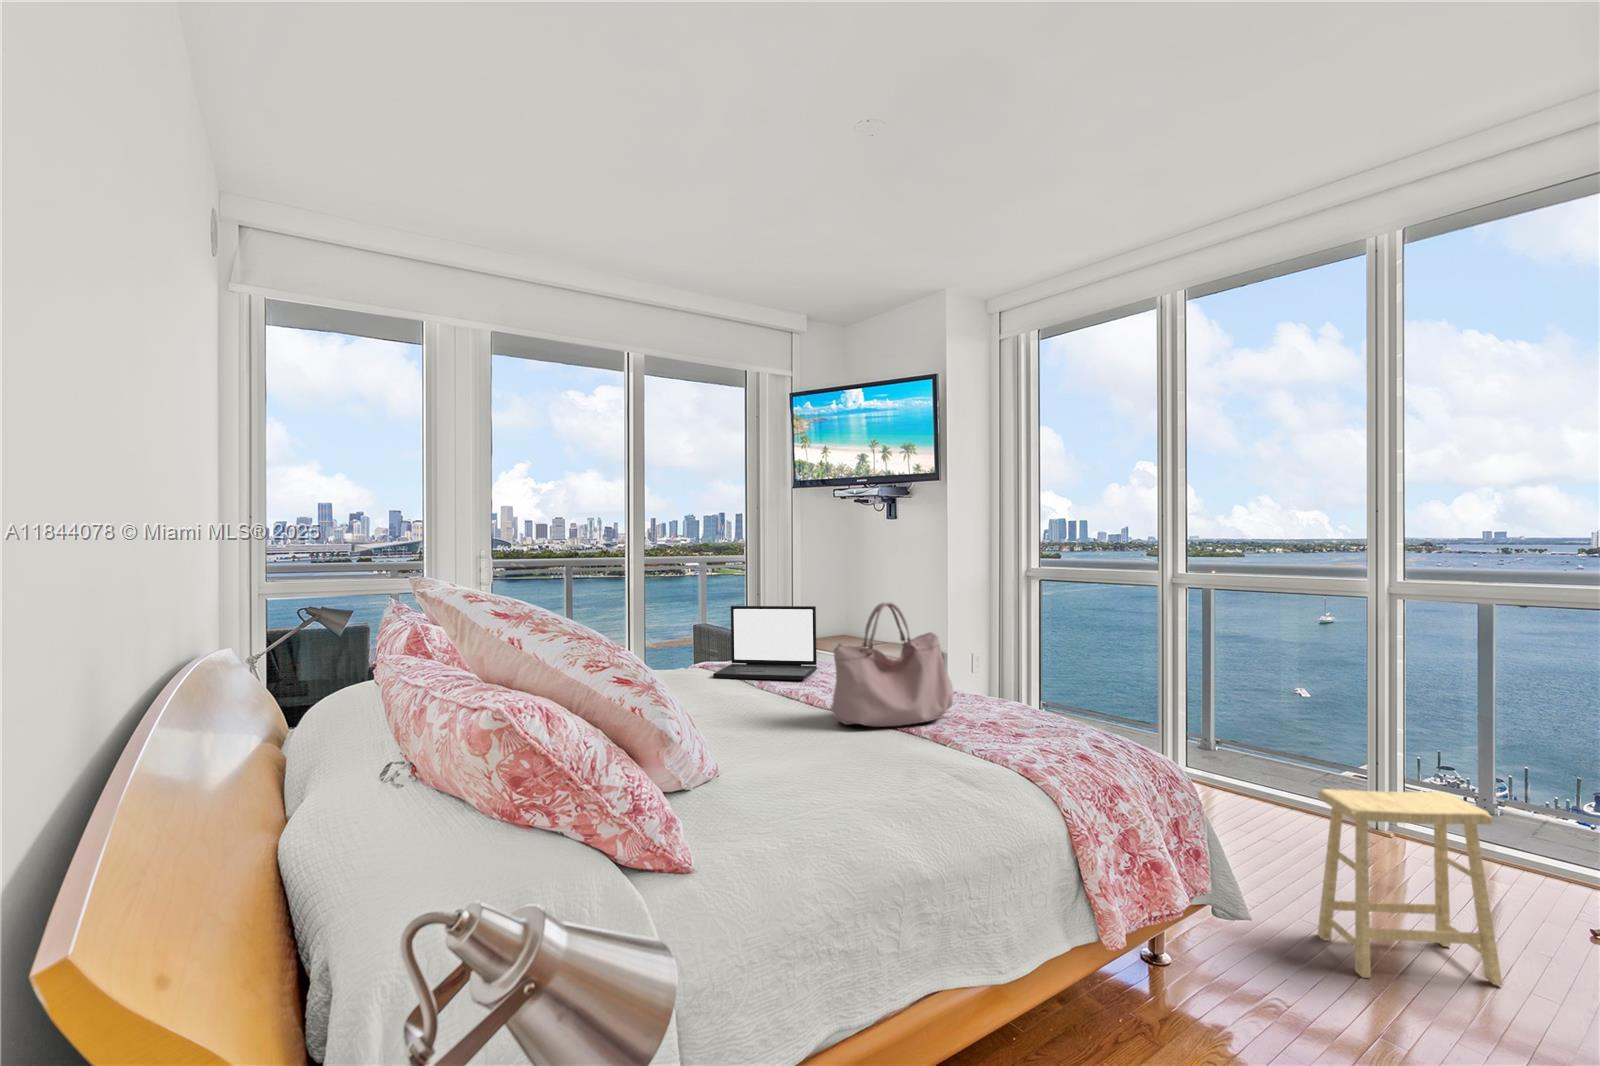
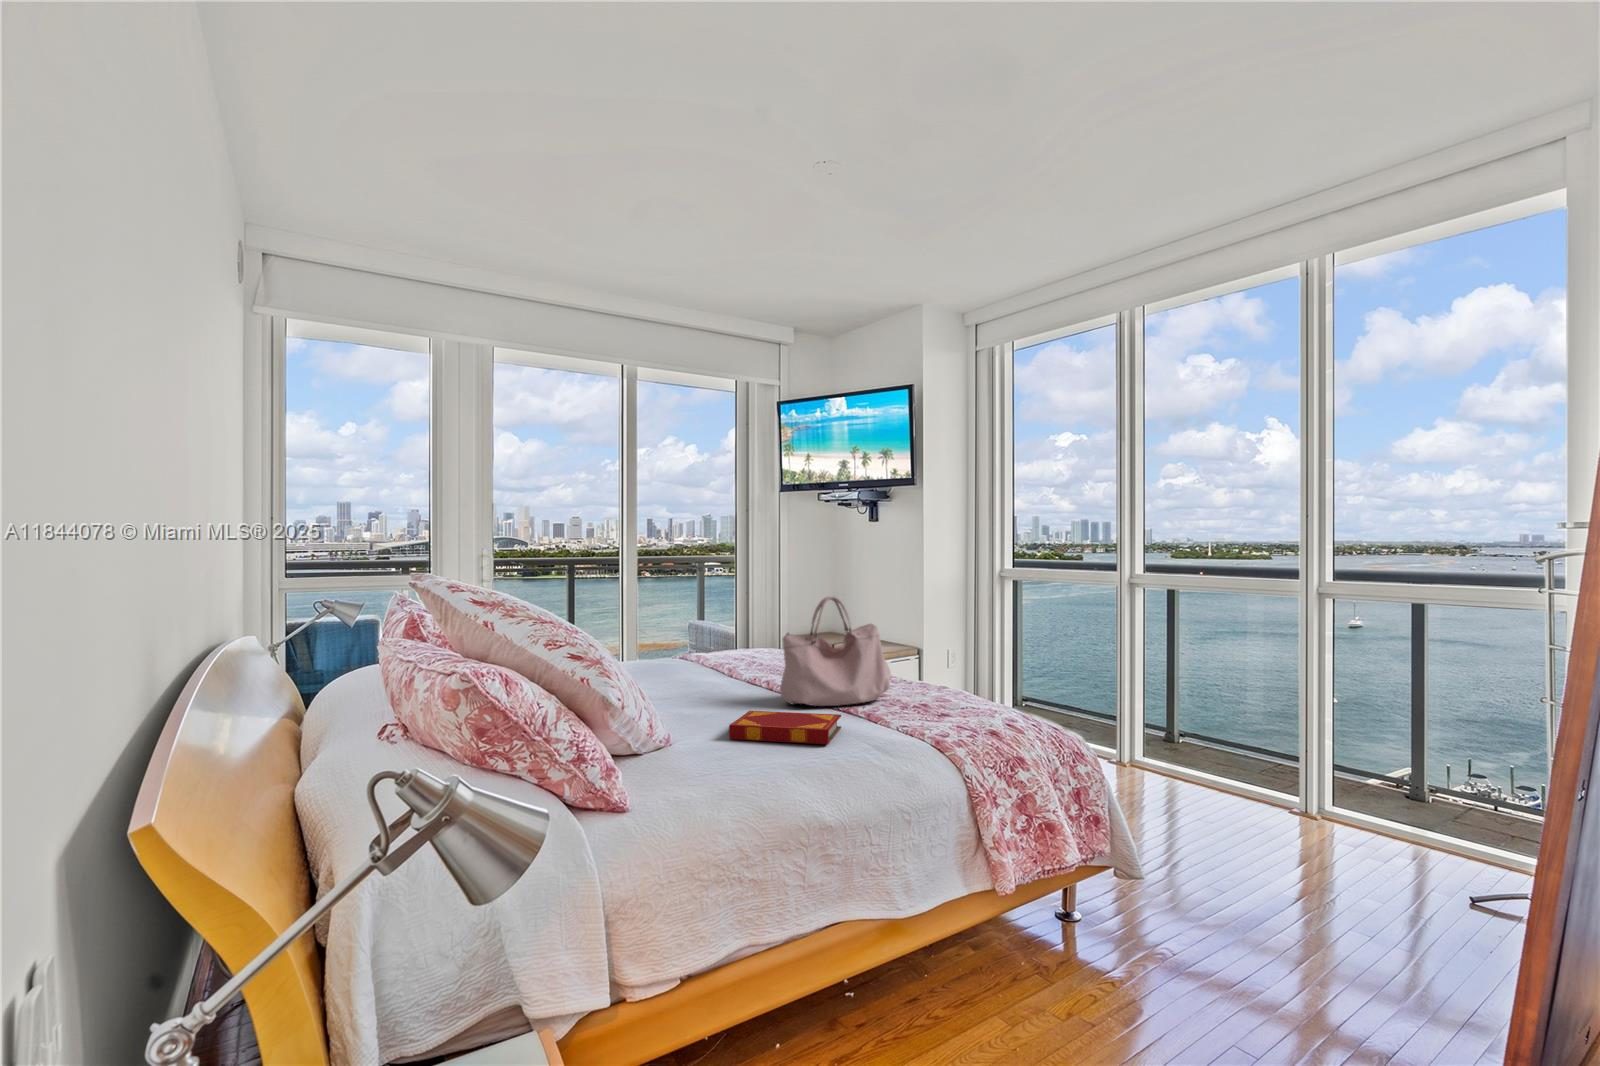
laptop: present [713,606,817,680] -> none [687,601,783,668]
hardback book: none [788,735,912,776] -> present [729,711,841,744]
footstool: present [1318,789,1502,985] -> none [1221,767,1375,942]

